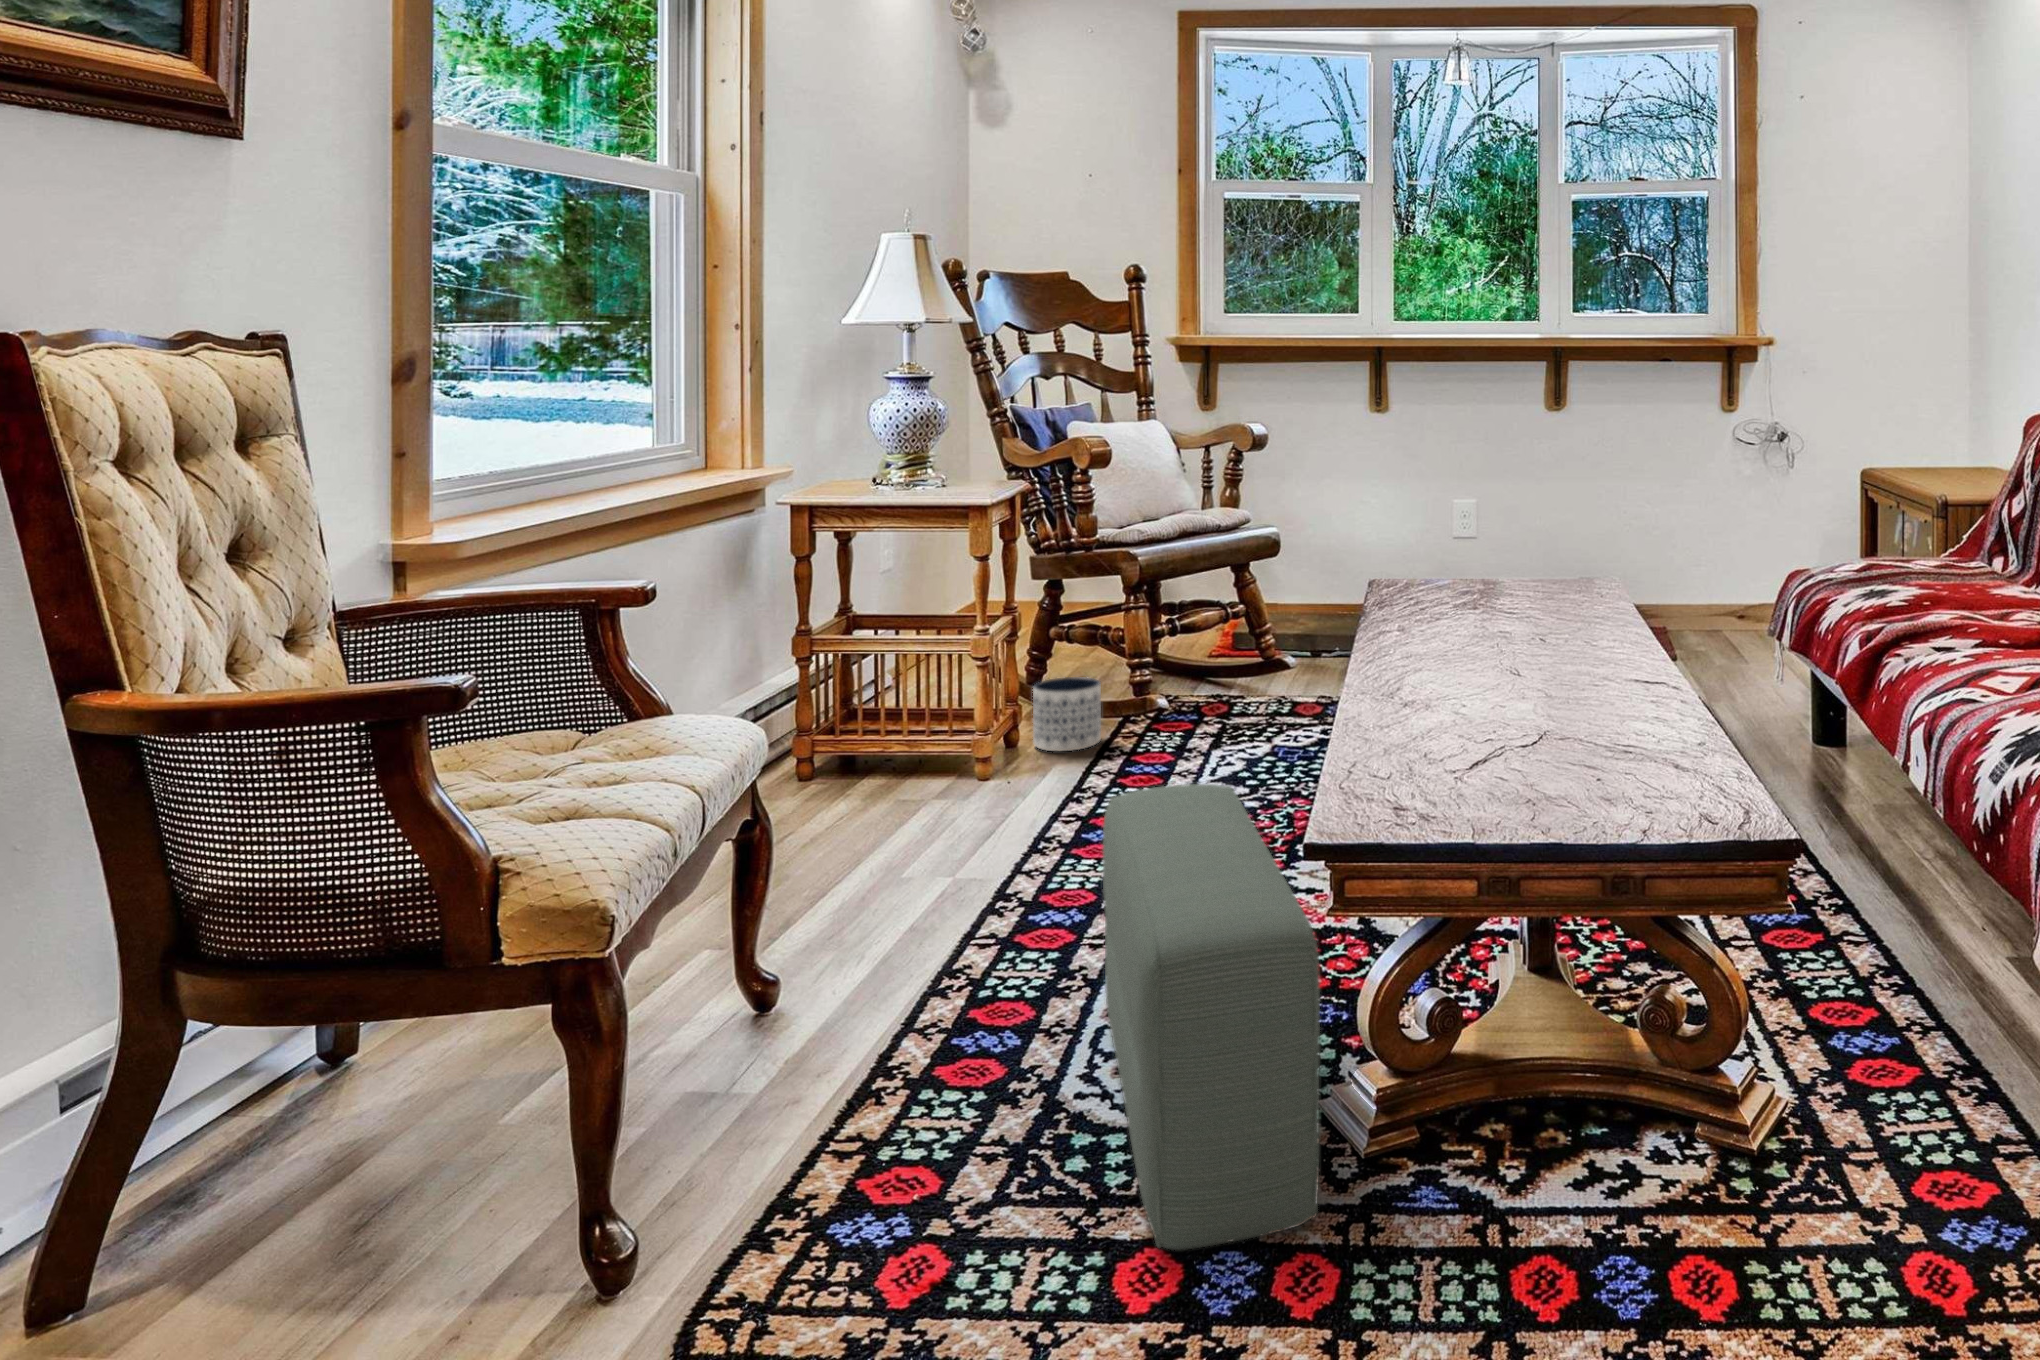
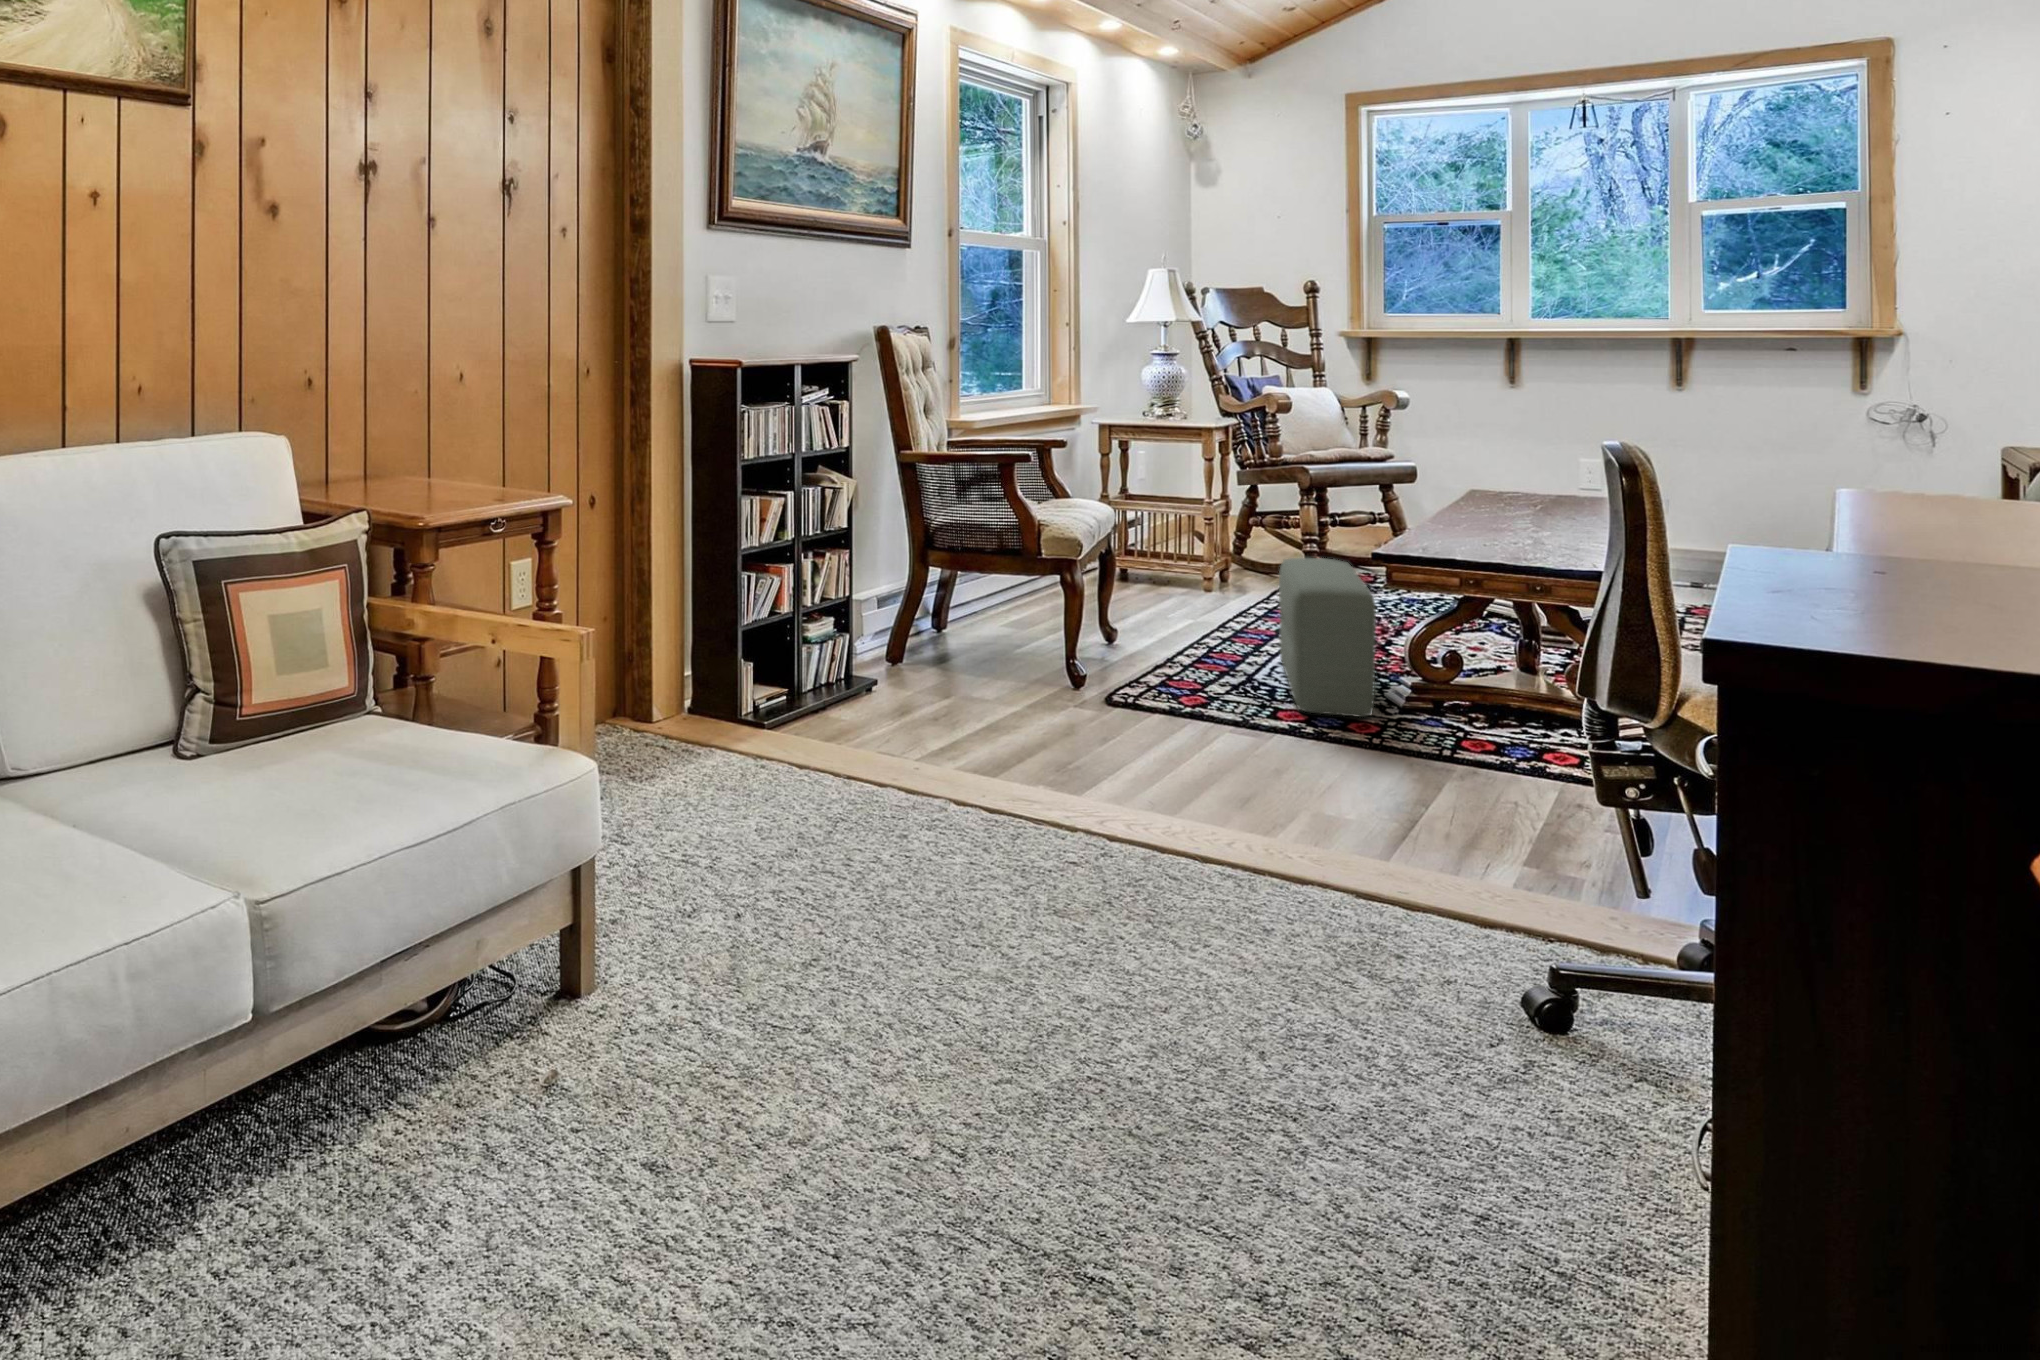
planter: present [1033,677,1101,751] -> none [1239,541,1282,583]

